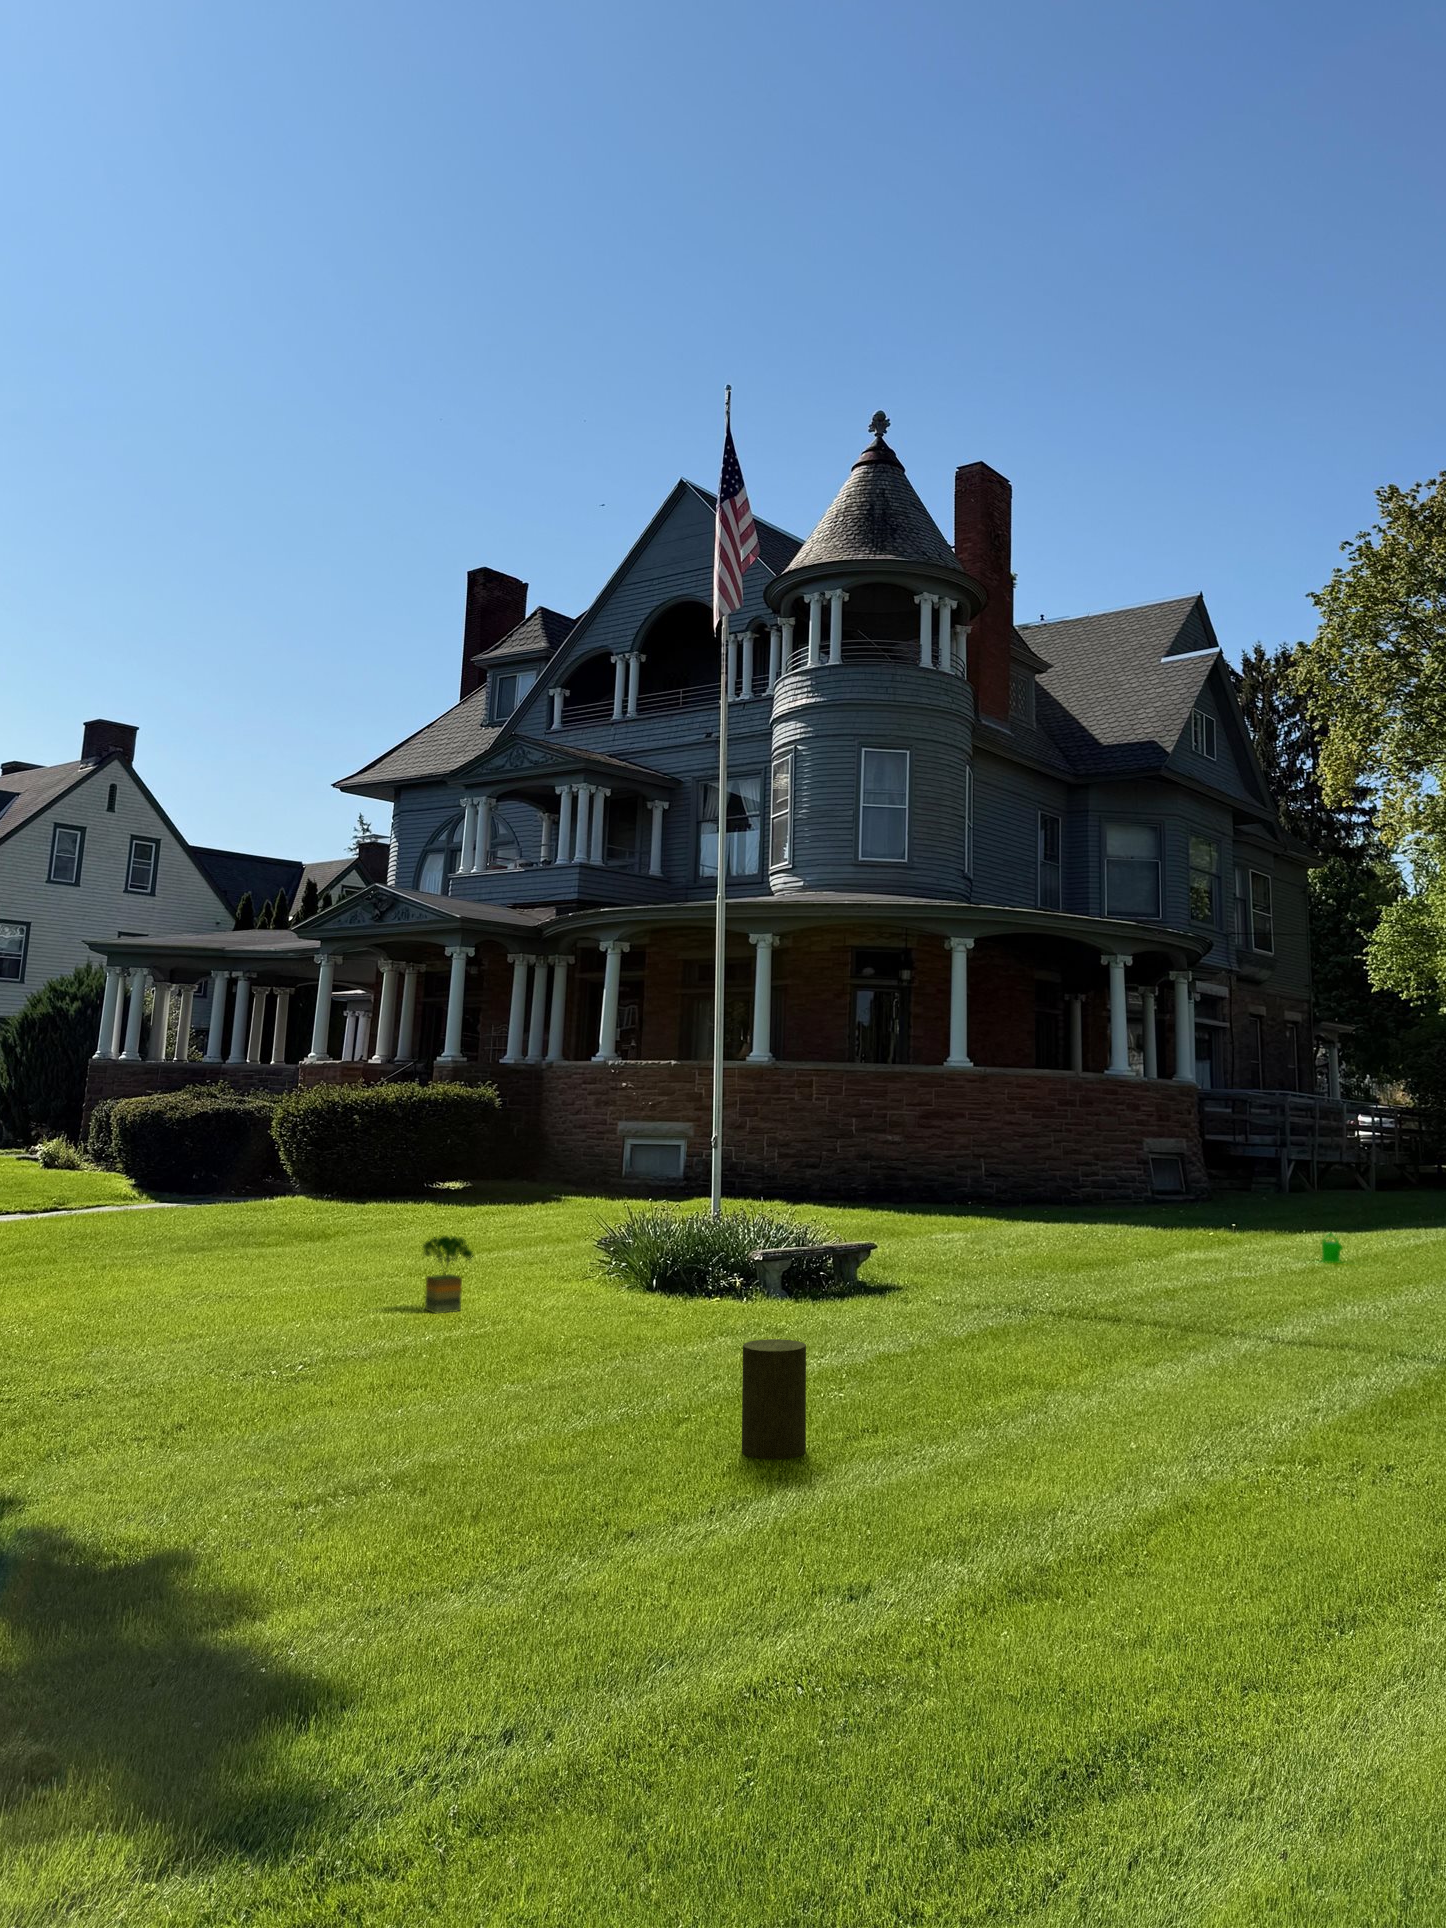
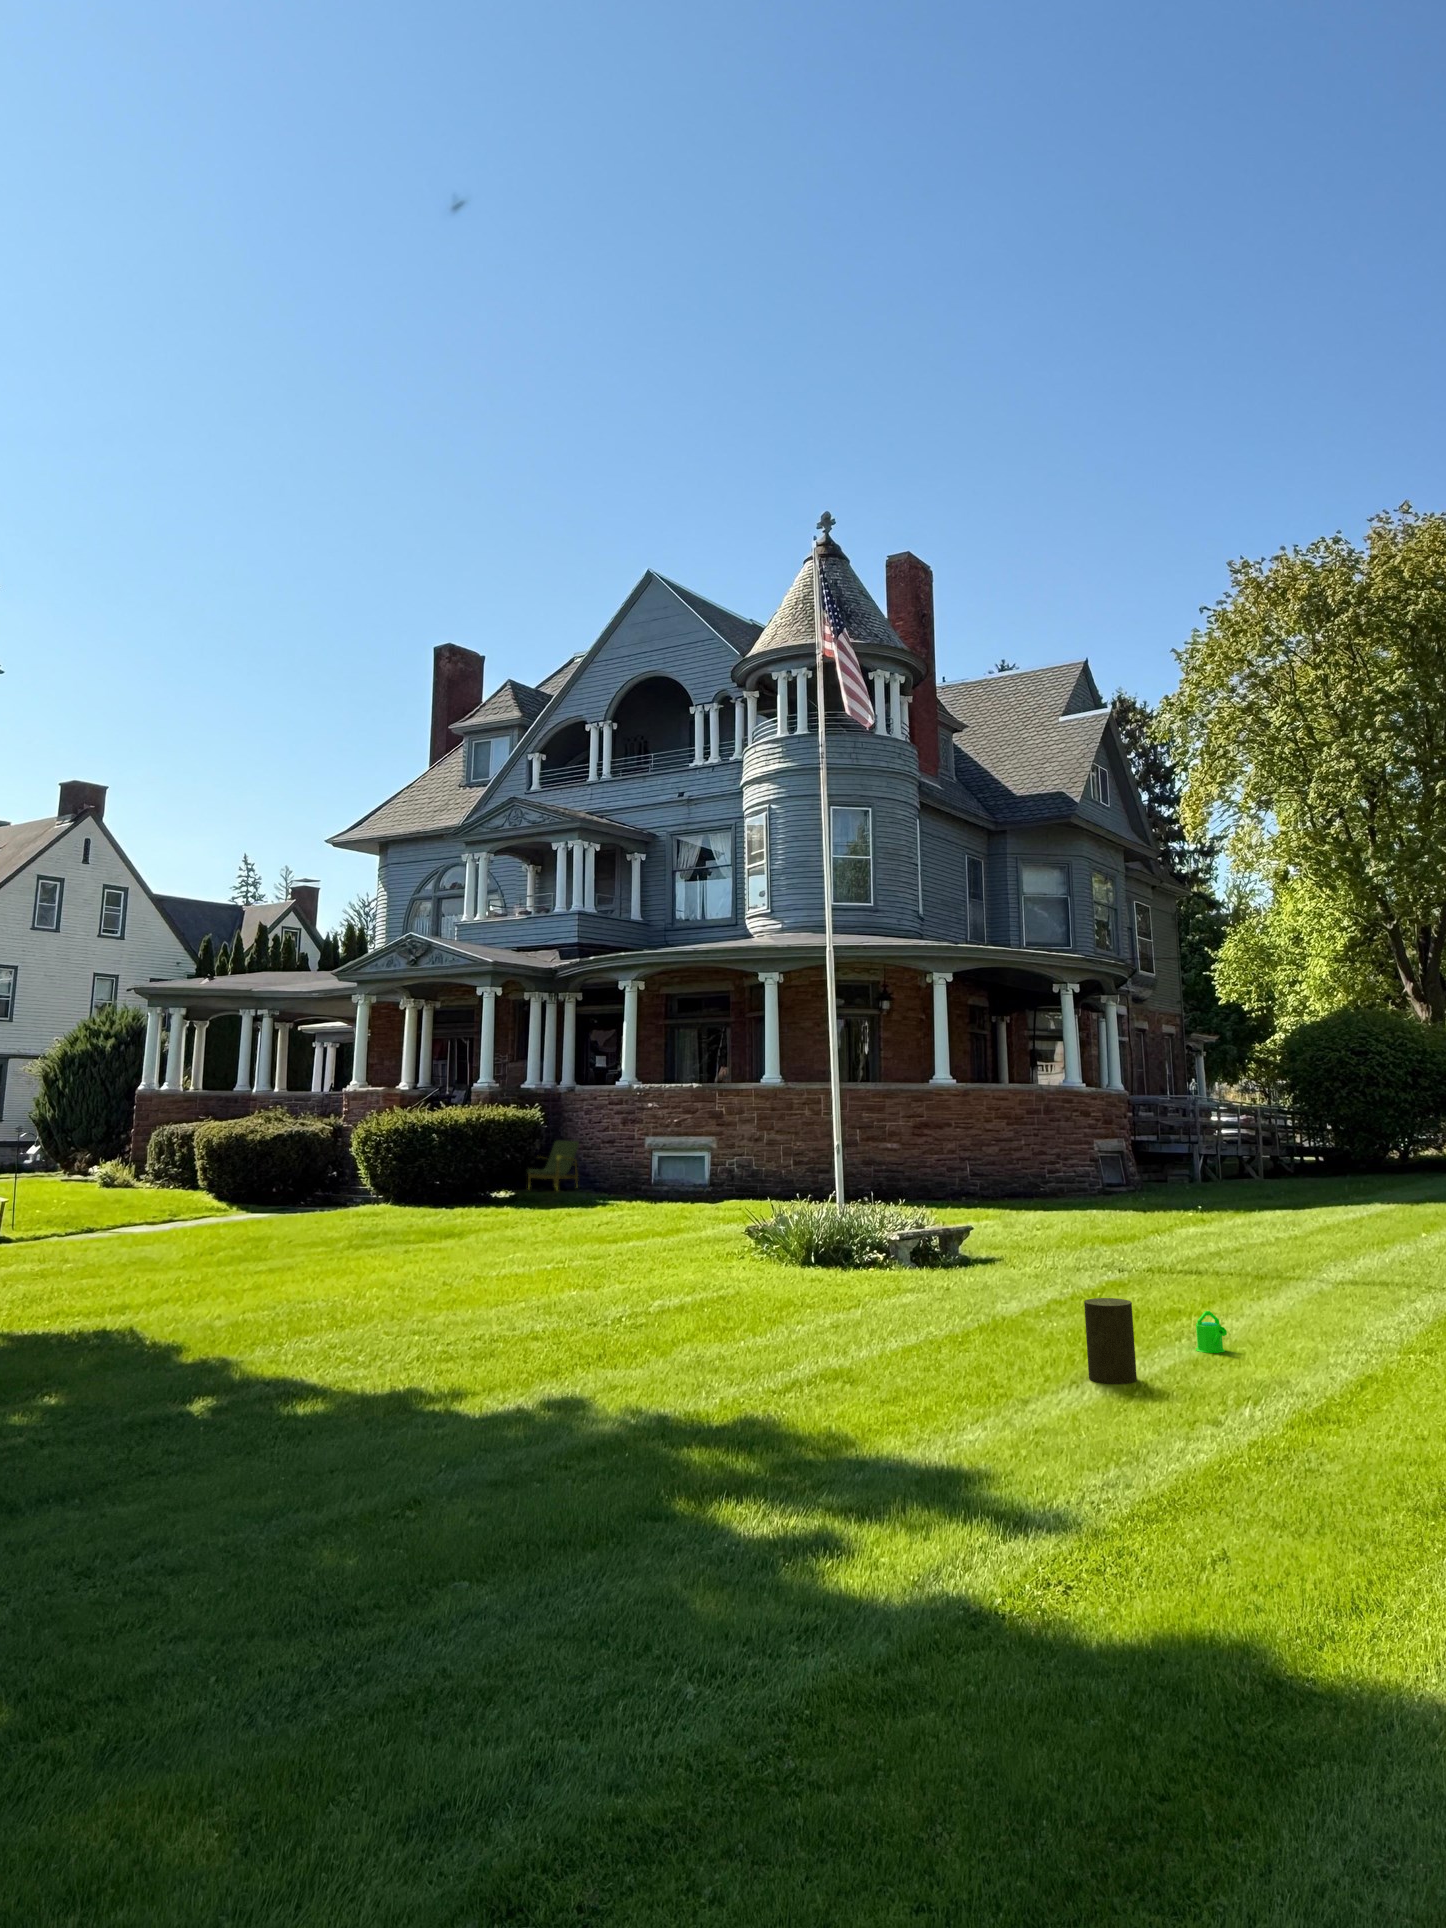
lounge chair: none [487,1126,551,1184] -> present [528,1141,579,1189]
watering can: present [1322,1233,1343,1263] -> present [1196,1311,1227,1353]
potted tree: present [423,1236,474,1313] -> none [680,1233,725,1296]

